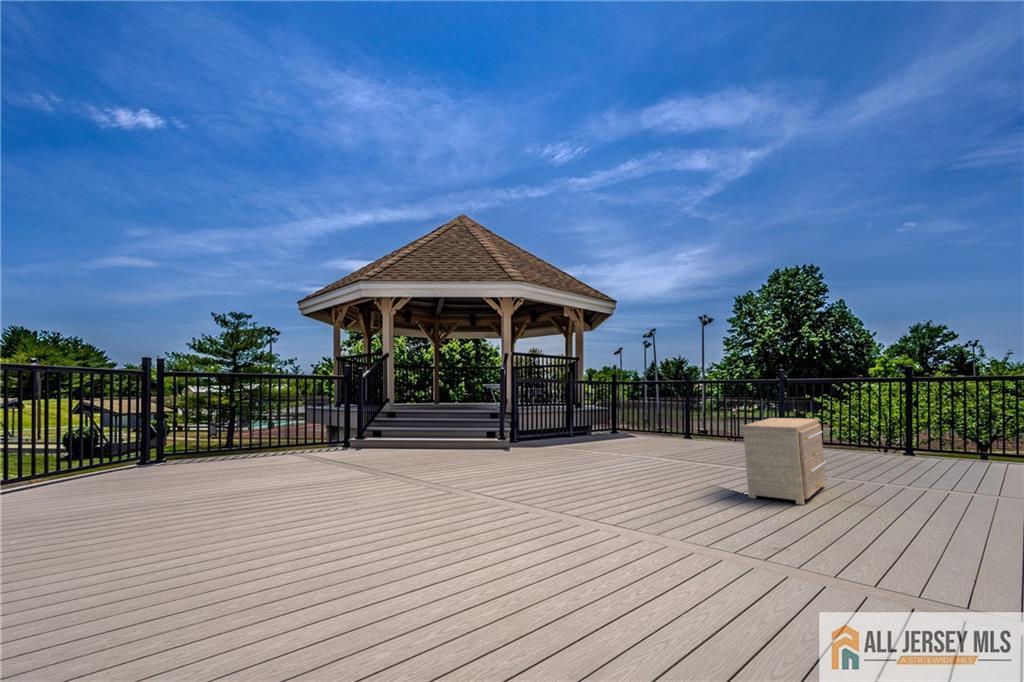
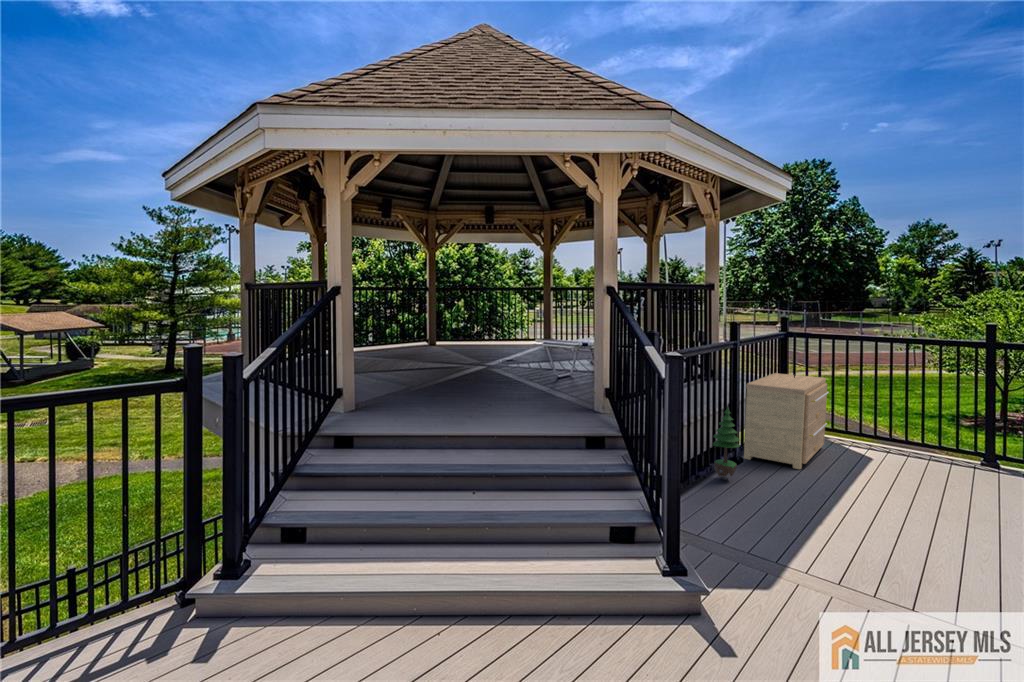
potted tree: none [714,444,741,516] -> present [713,408,739,480]

